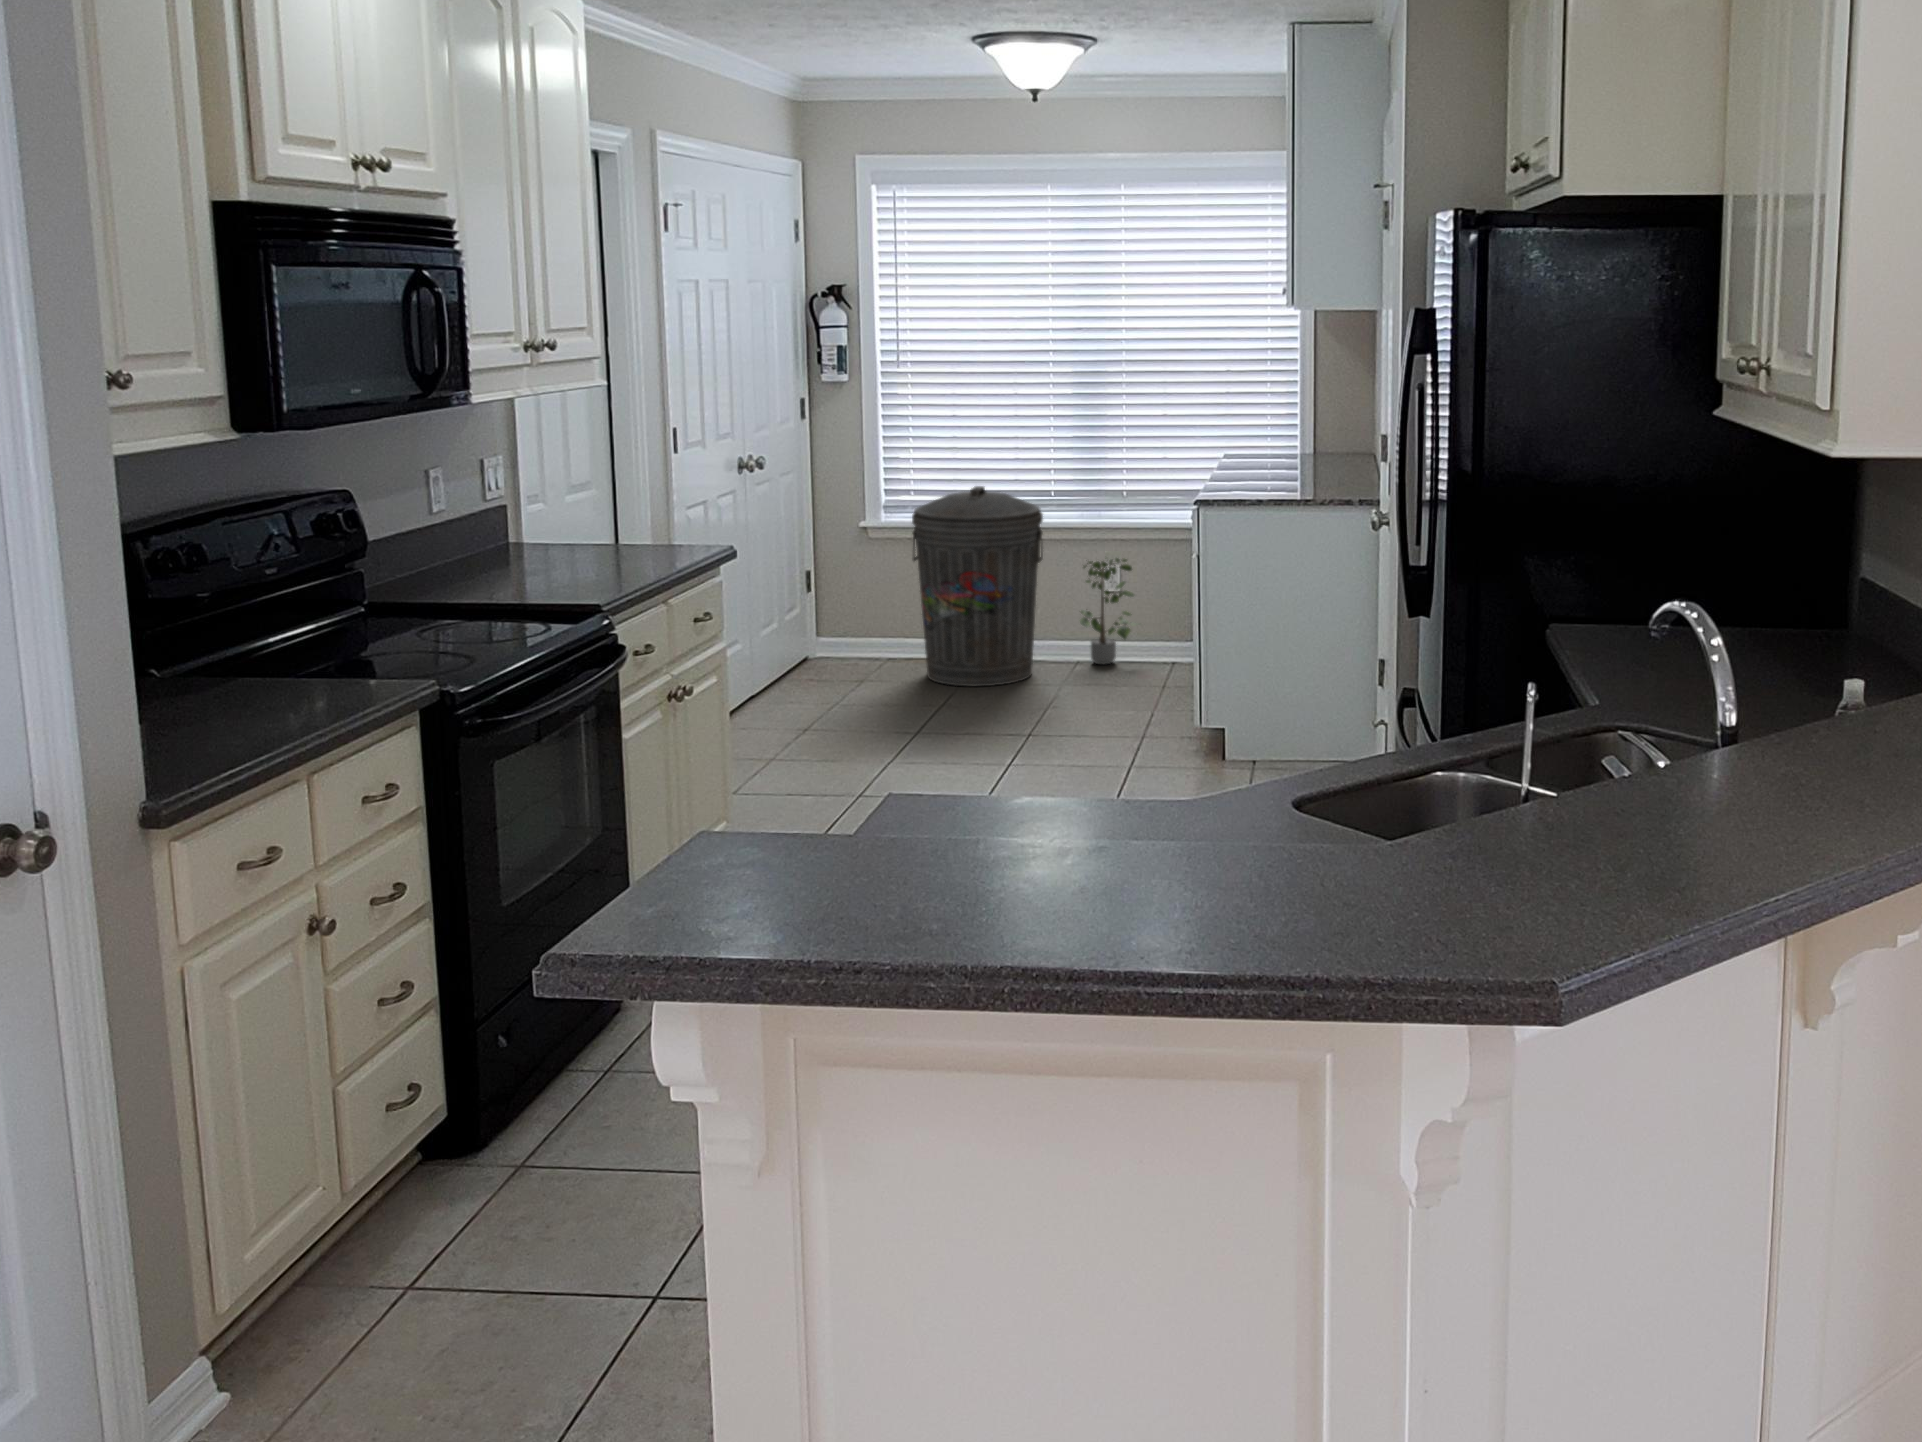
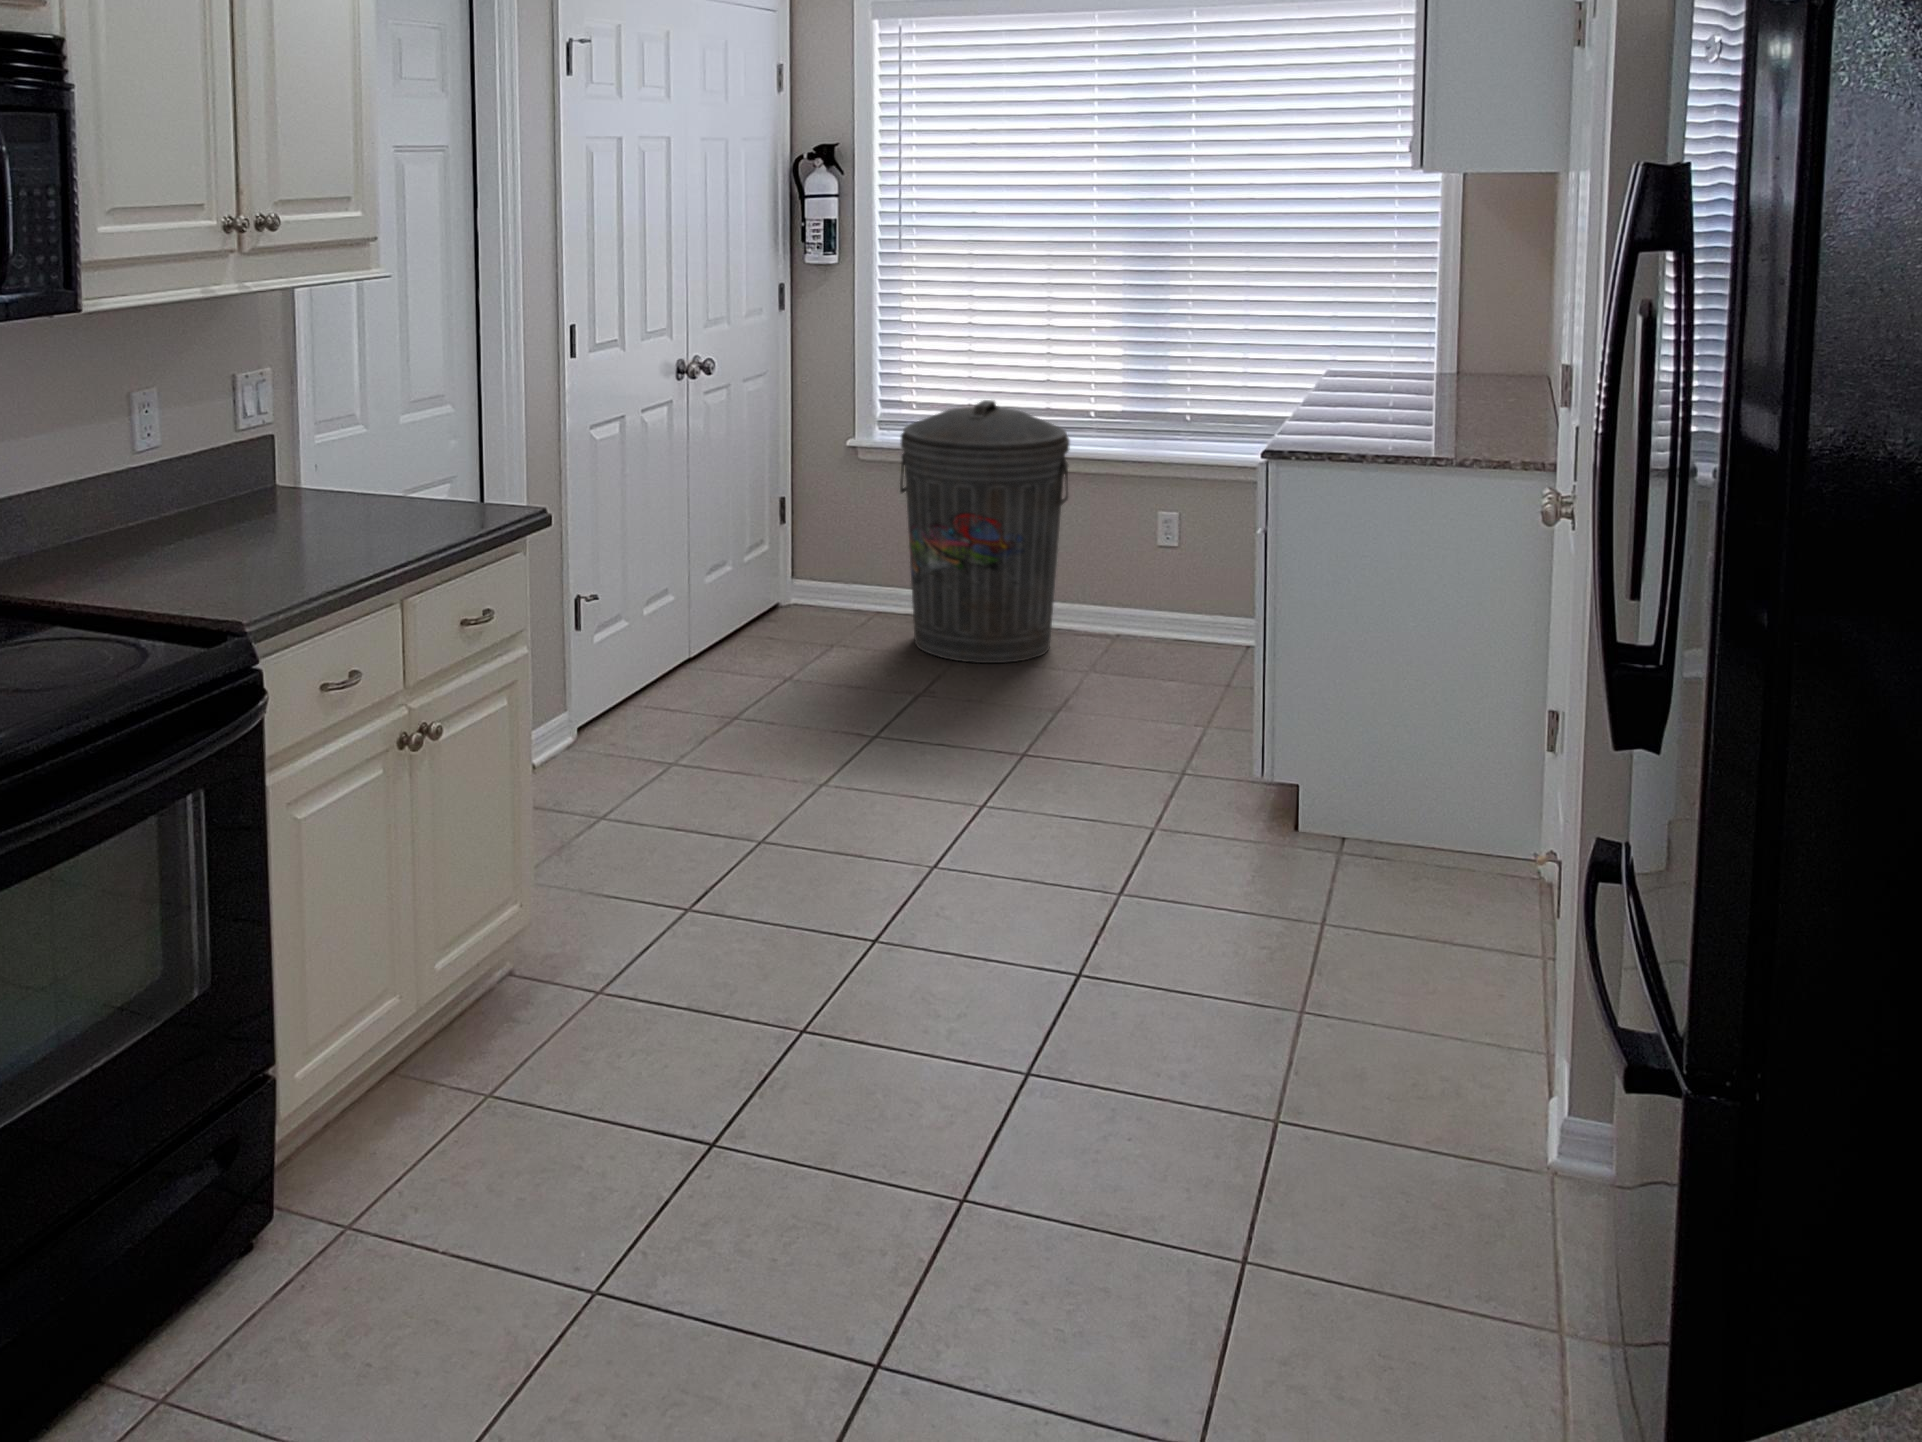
potted plant: present [1080,558,1138,665] -> none [1117,498,1207,642]

